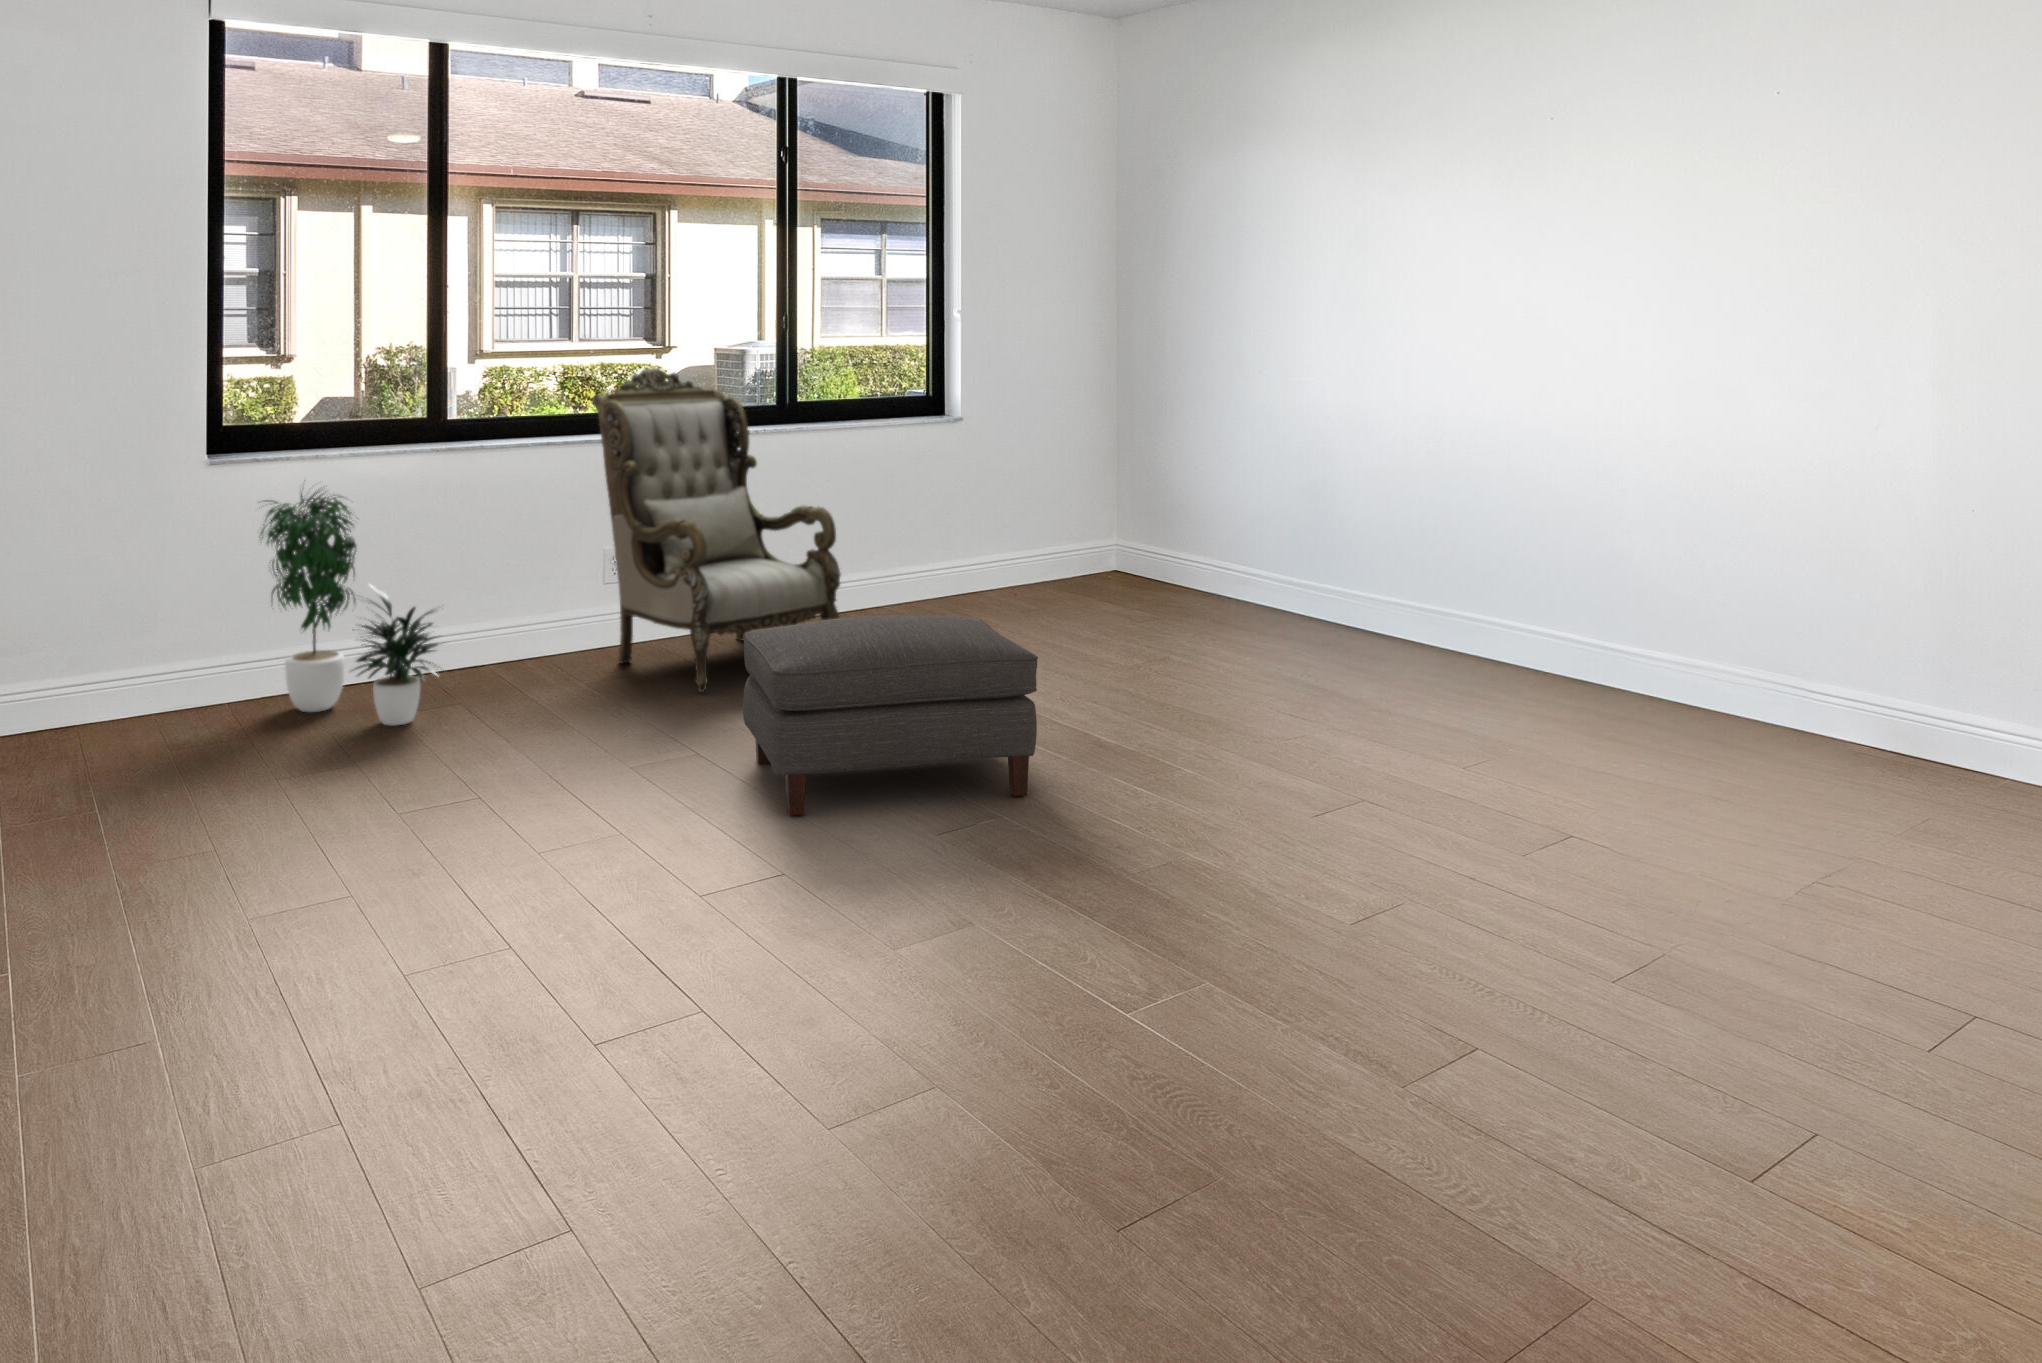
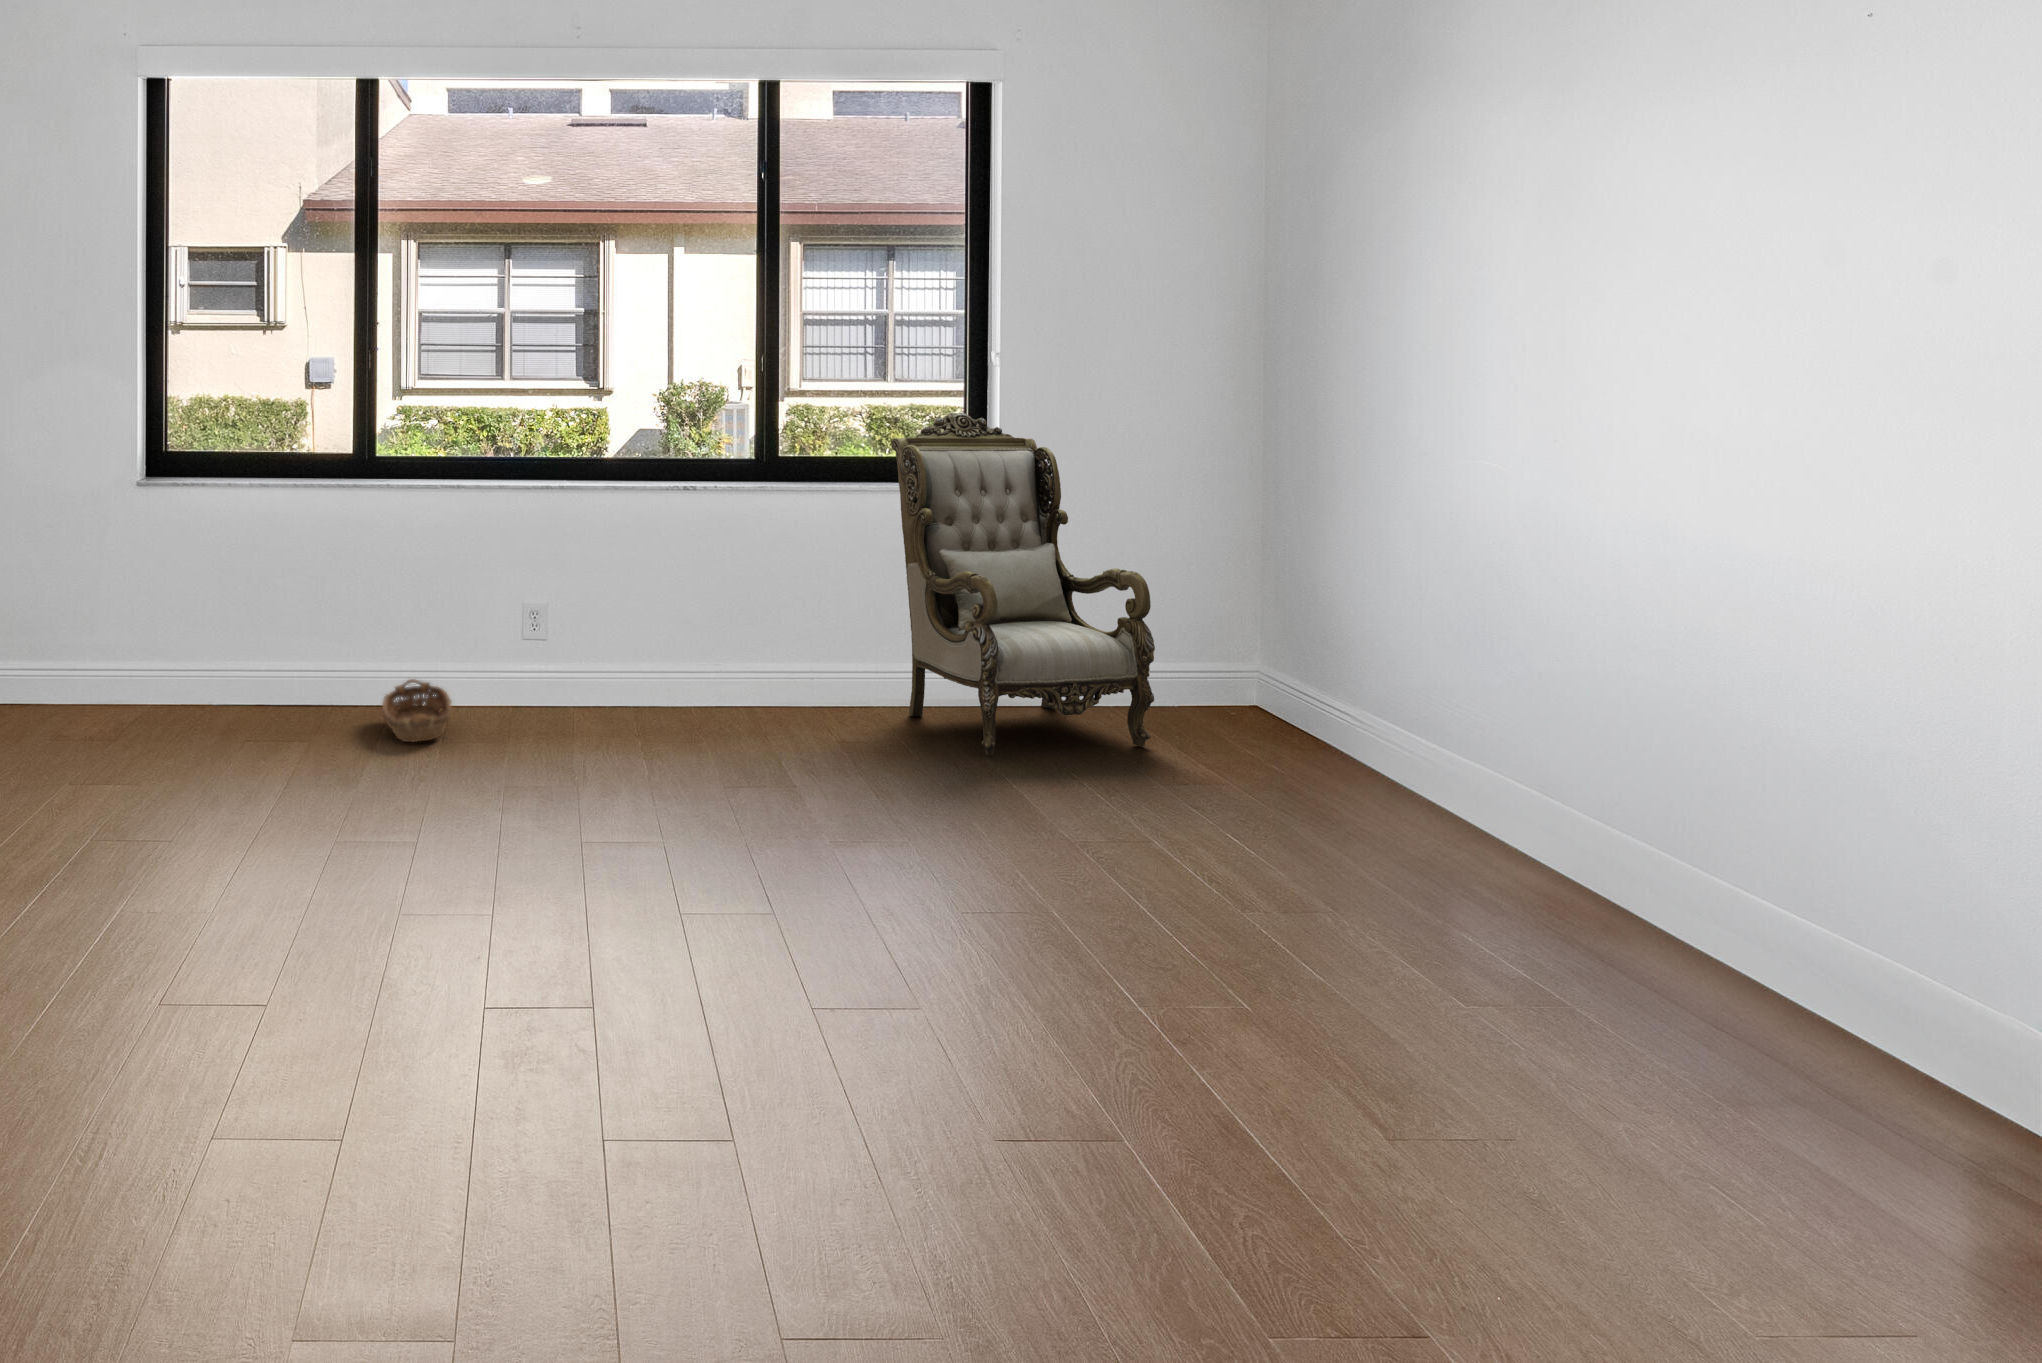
potted plant: present [261,491,438,725] -> none [567,504,733,747]
ottoman: present [743,615,1038,816] -> none [1015,693,1351,914]
basket: none [13,691,140,773] -> present [382,679,452,742]

